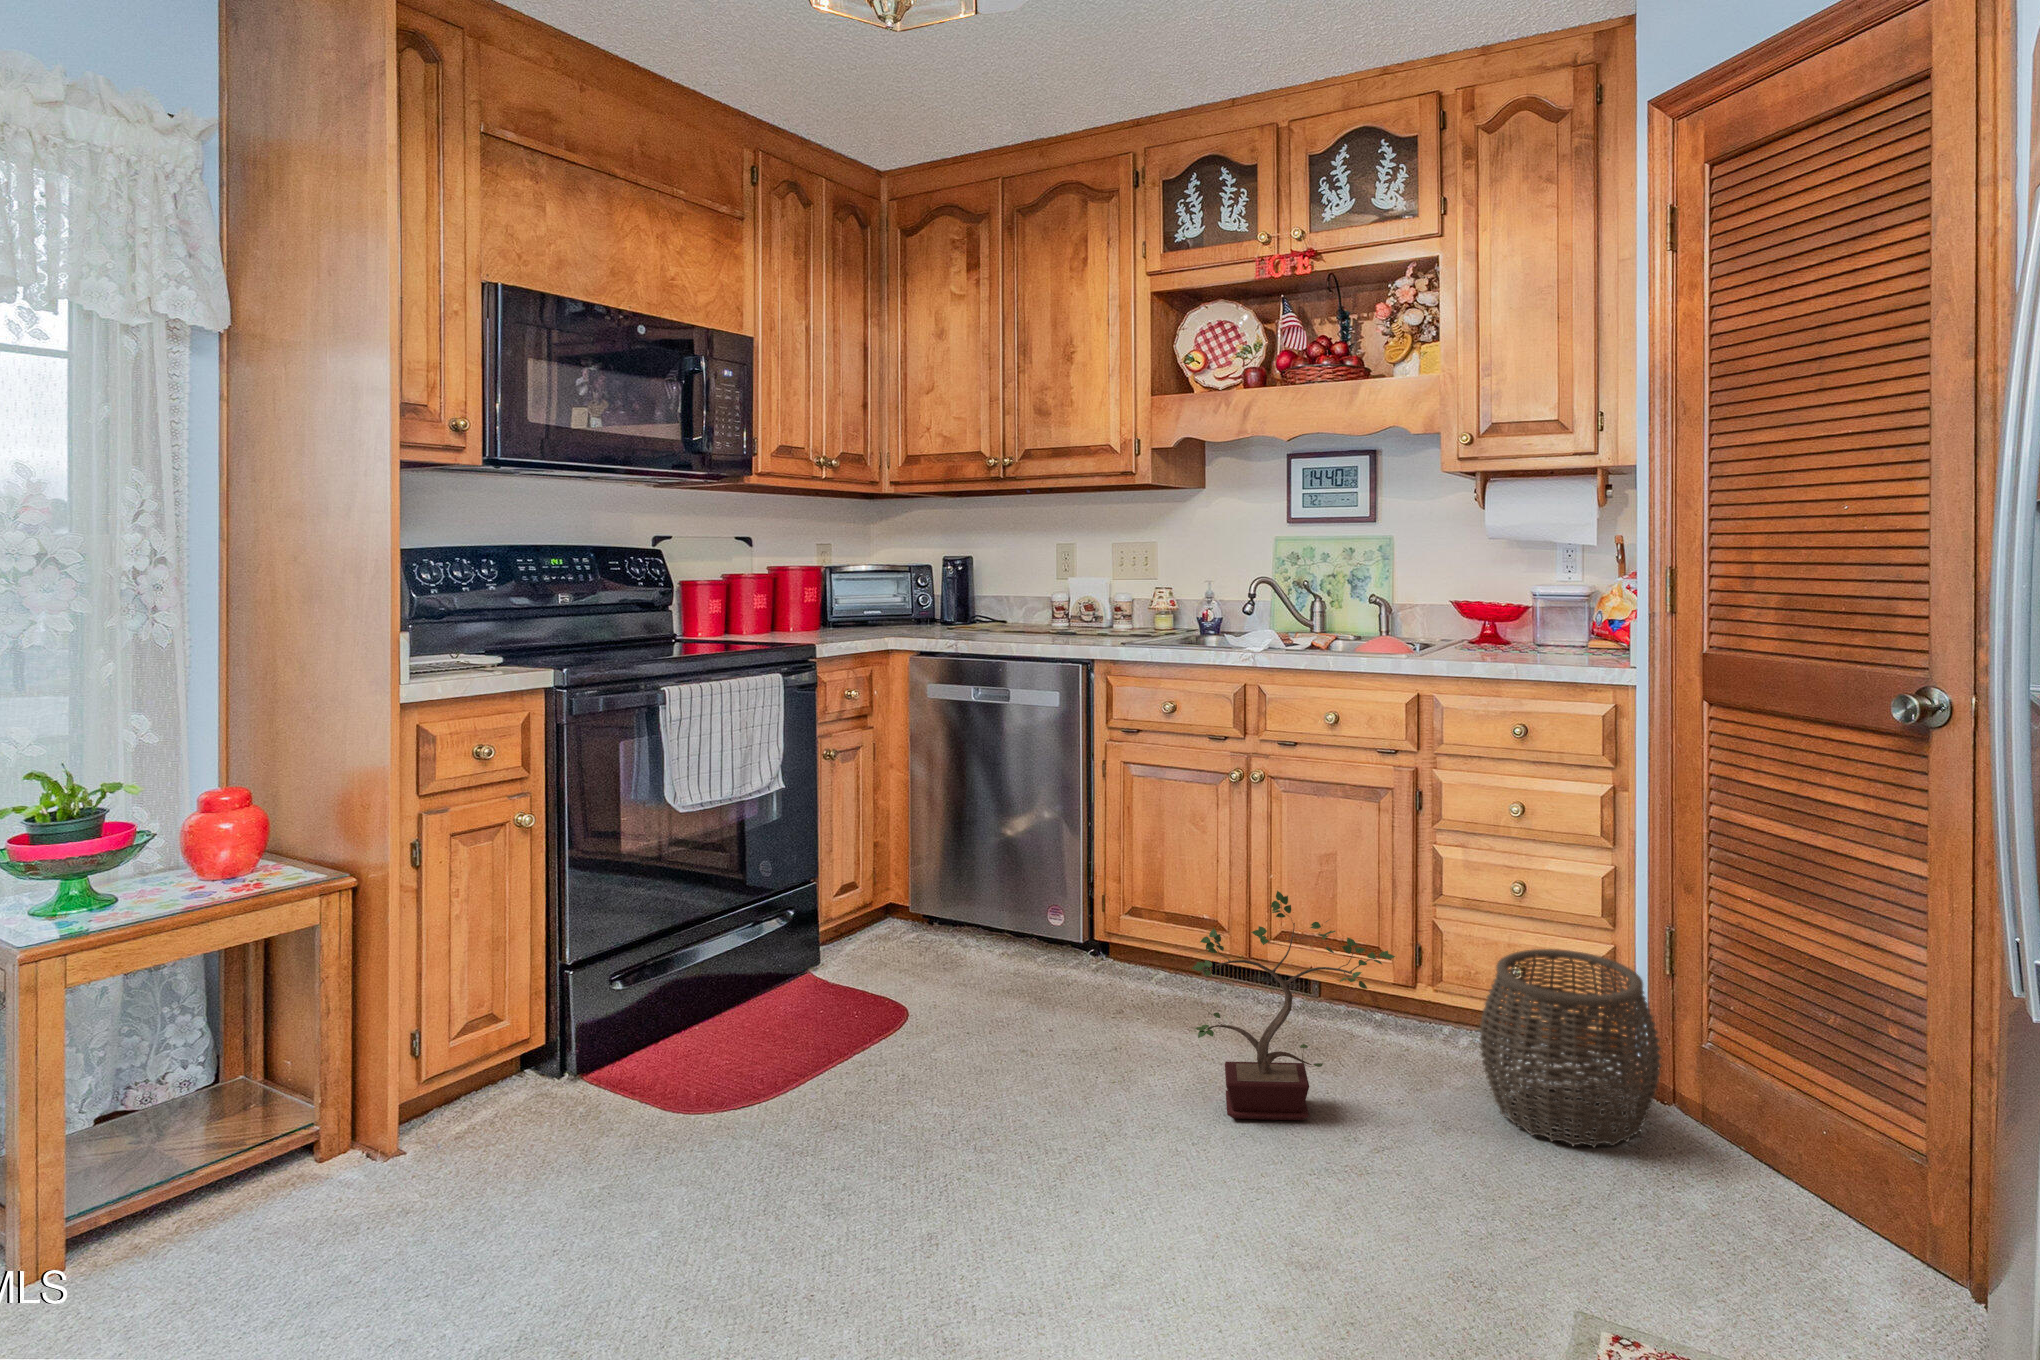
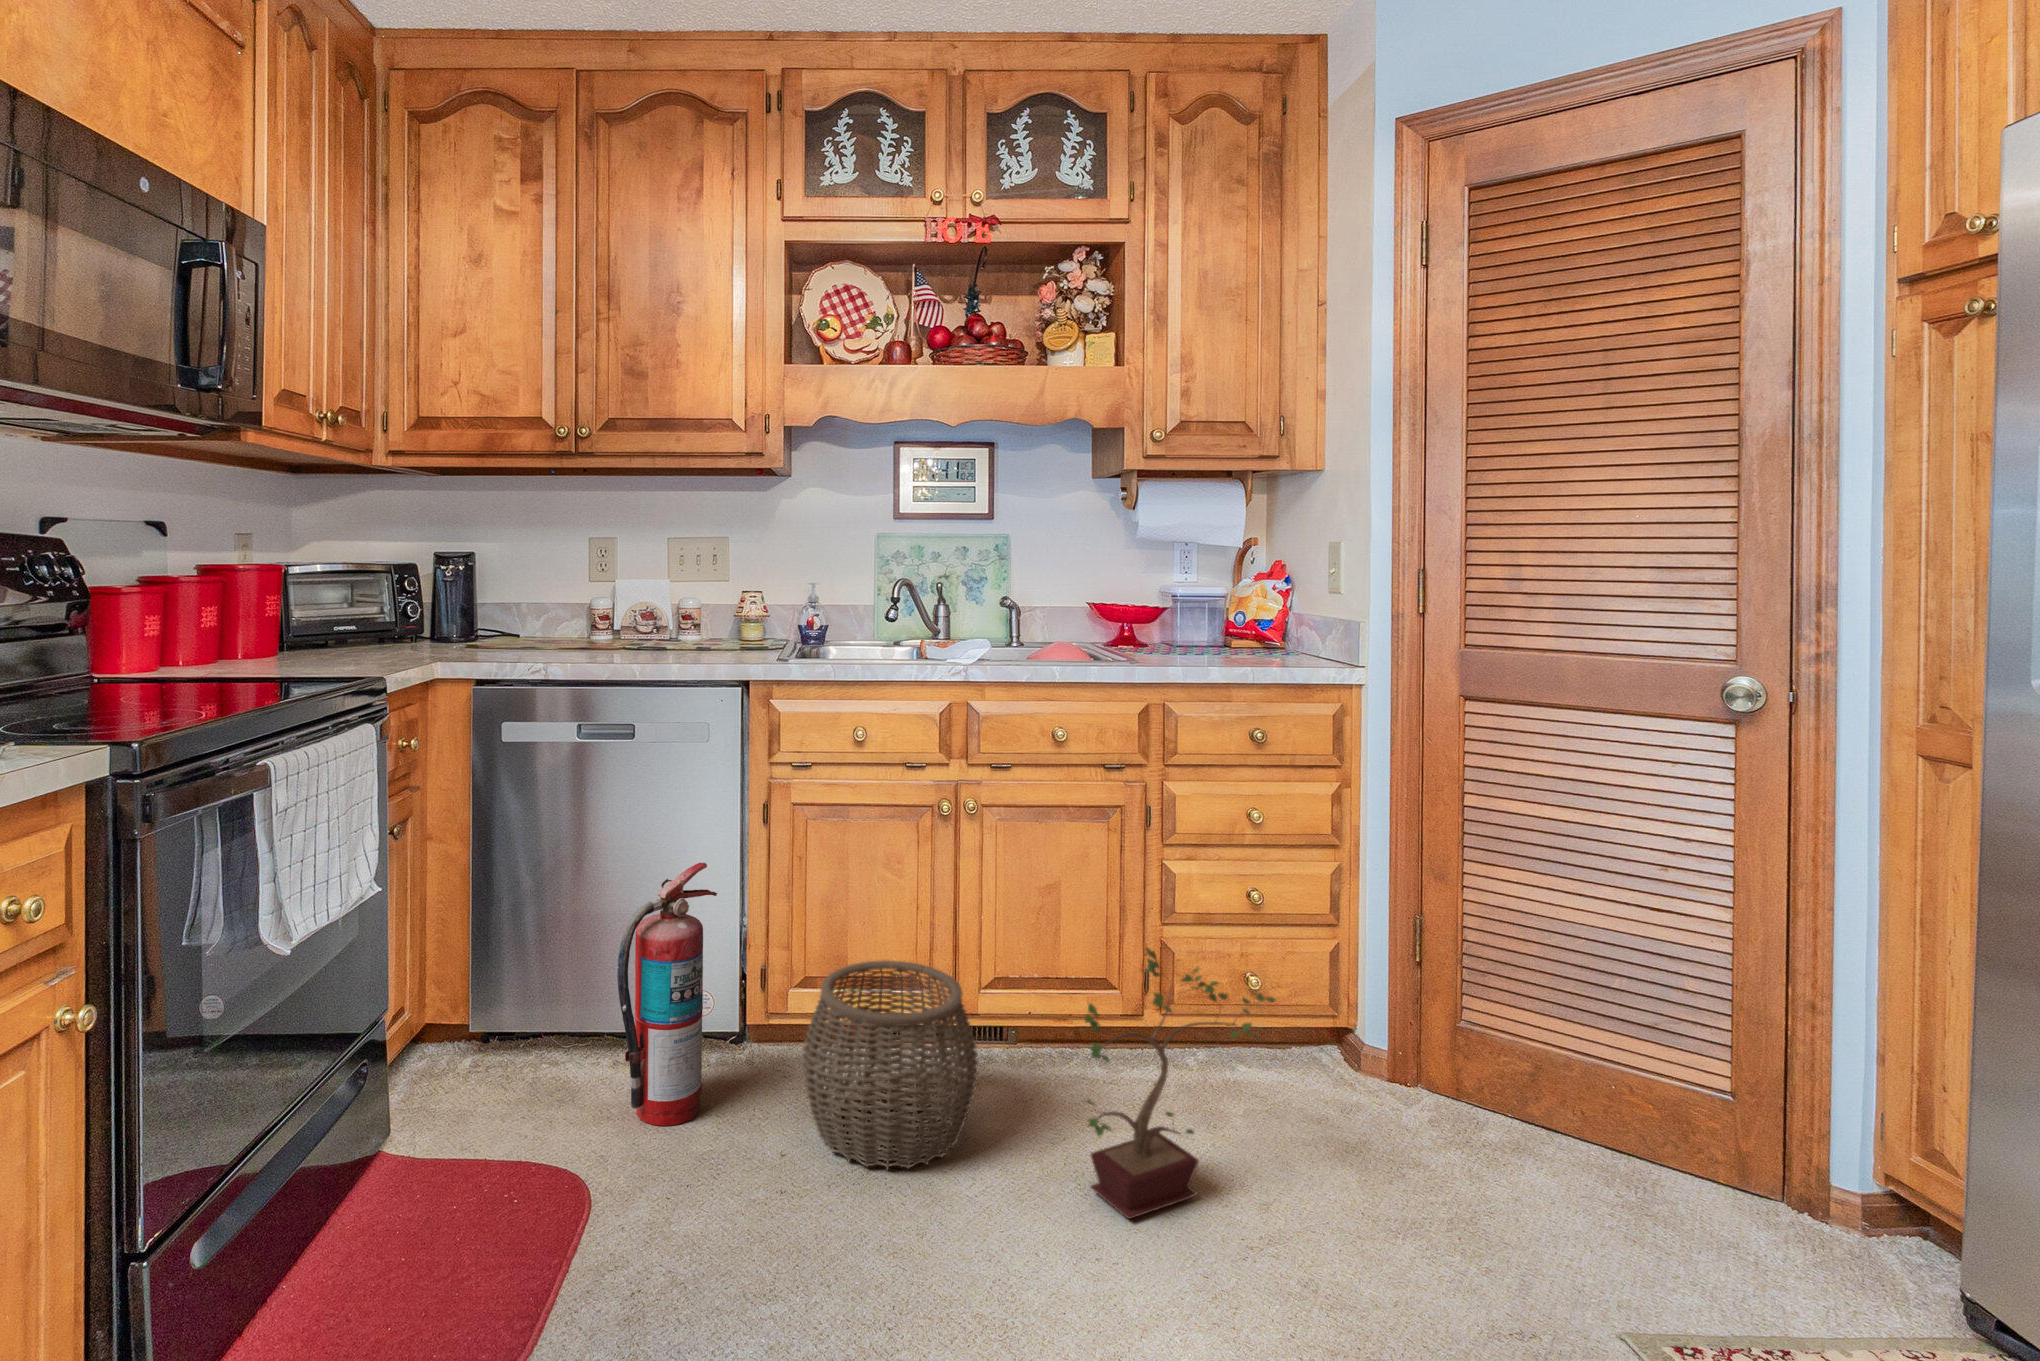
fire extinguisher: none [947,797,1038,994] -> present [617,863,717,1126]
woven basket: present [1479,949,1661,1148] -> present [802,961,979,1169]

